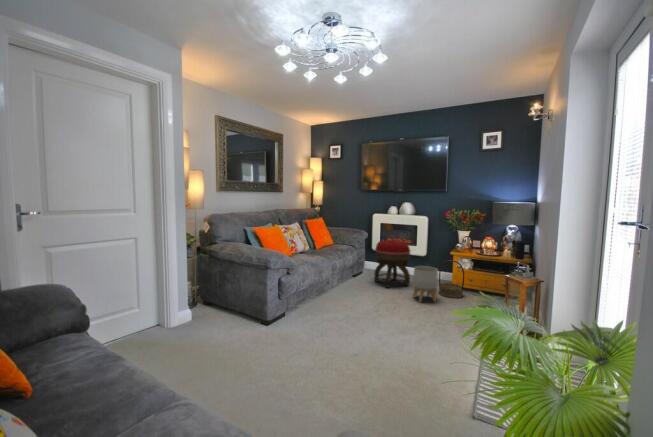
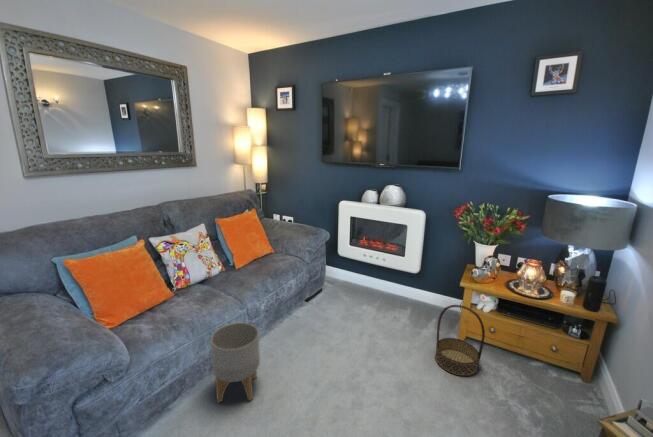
footstool: present [374,240,410,288] -> none [331,253,390,341]
planter: present [413,266,438,302] -> present [211,322,260,403]

